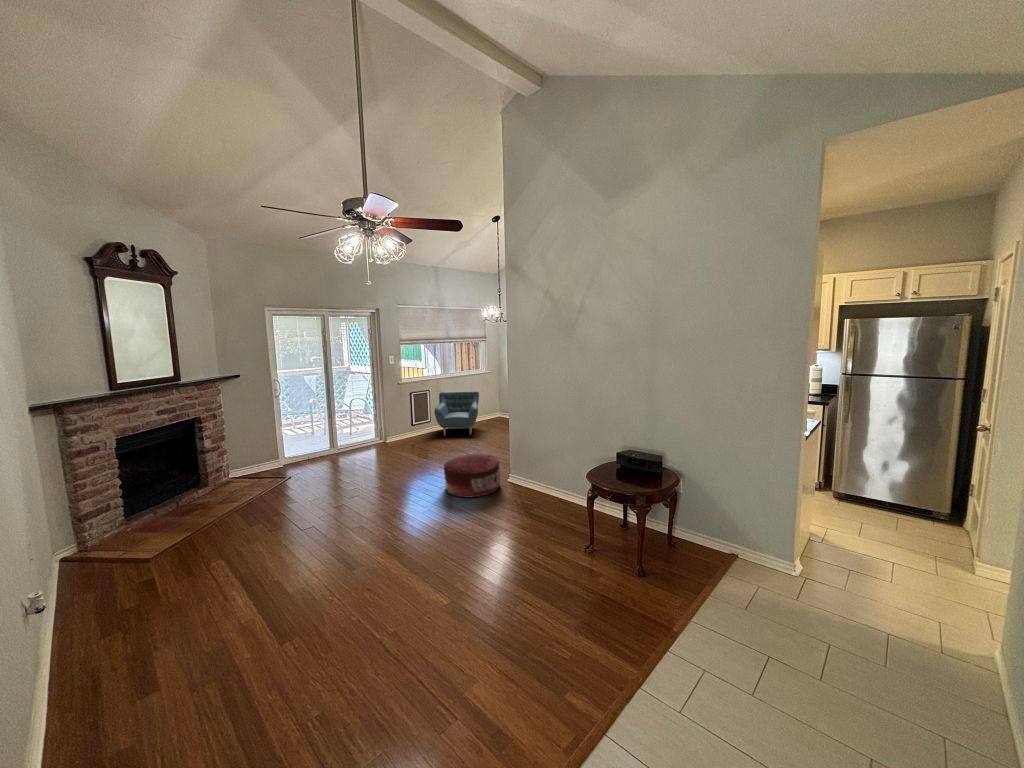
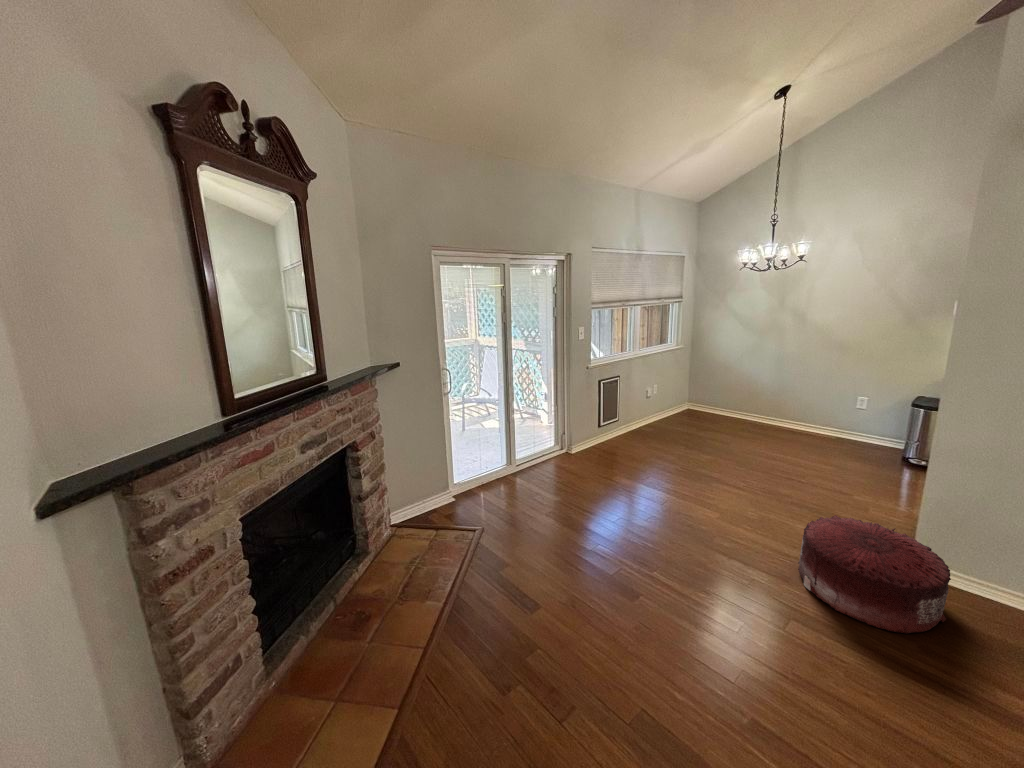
armchair: present [434,391,479,436] -> none [629,375,704,442]

